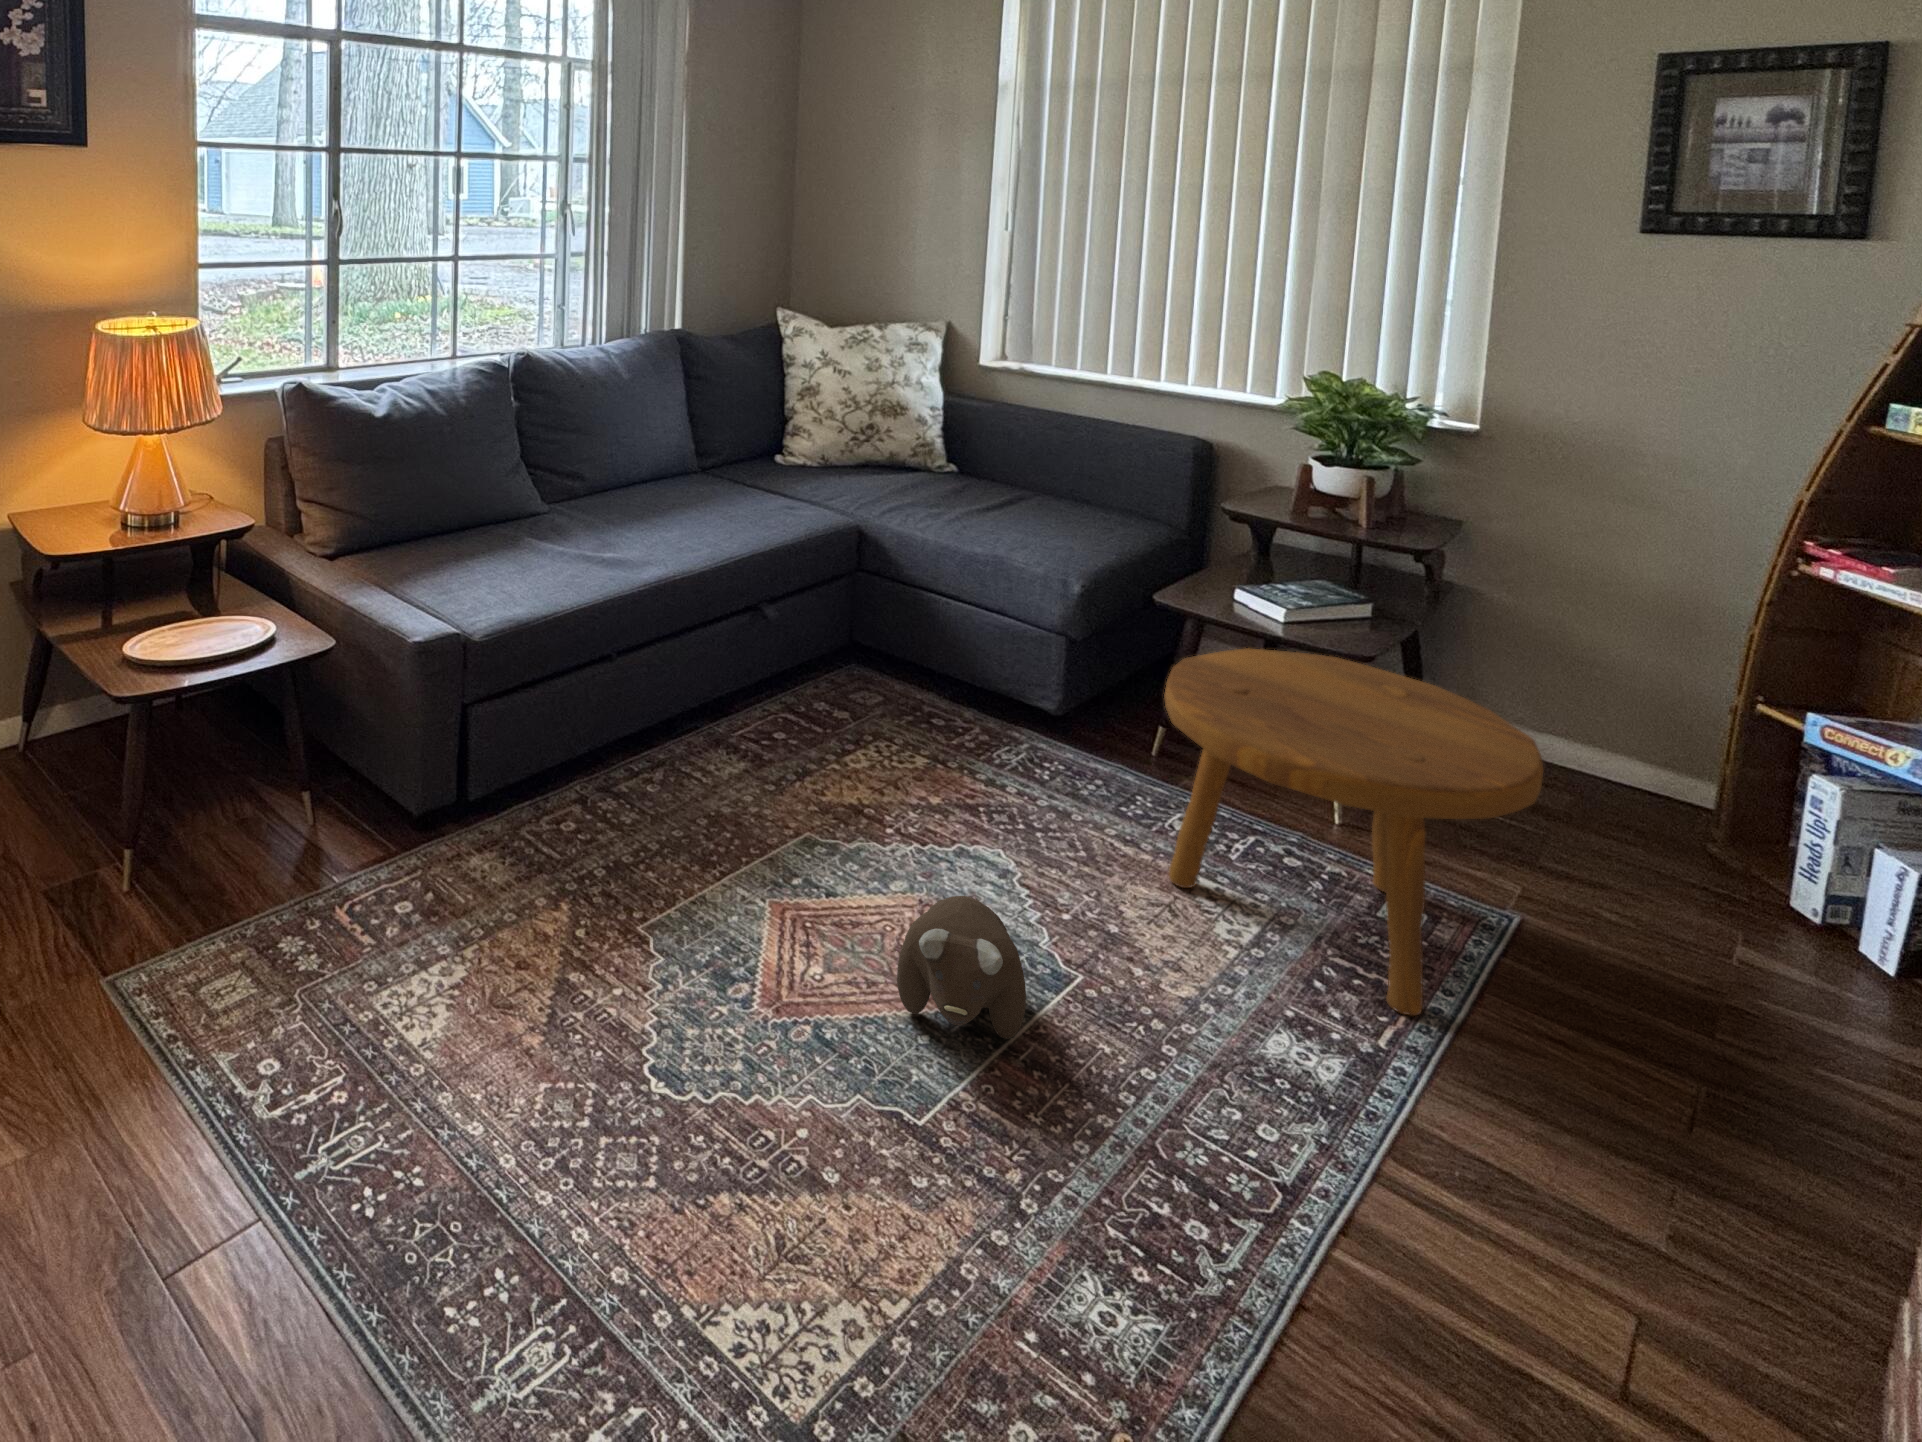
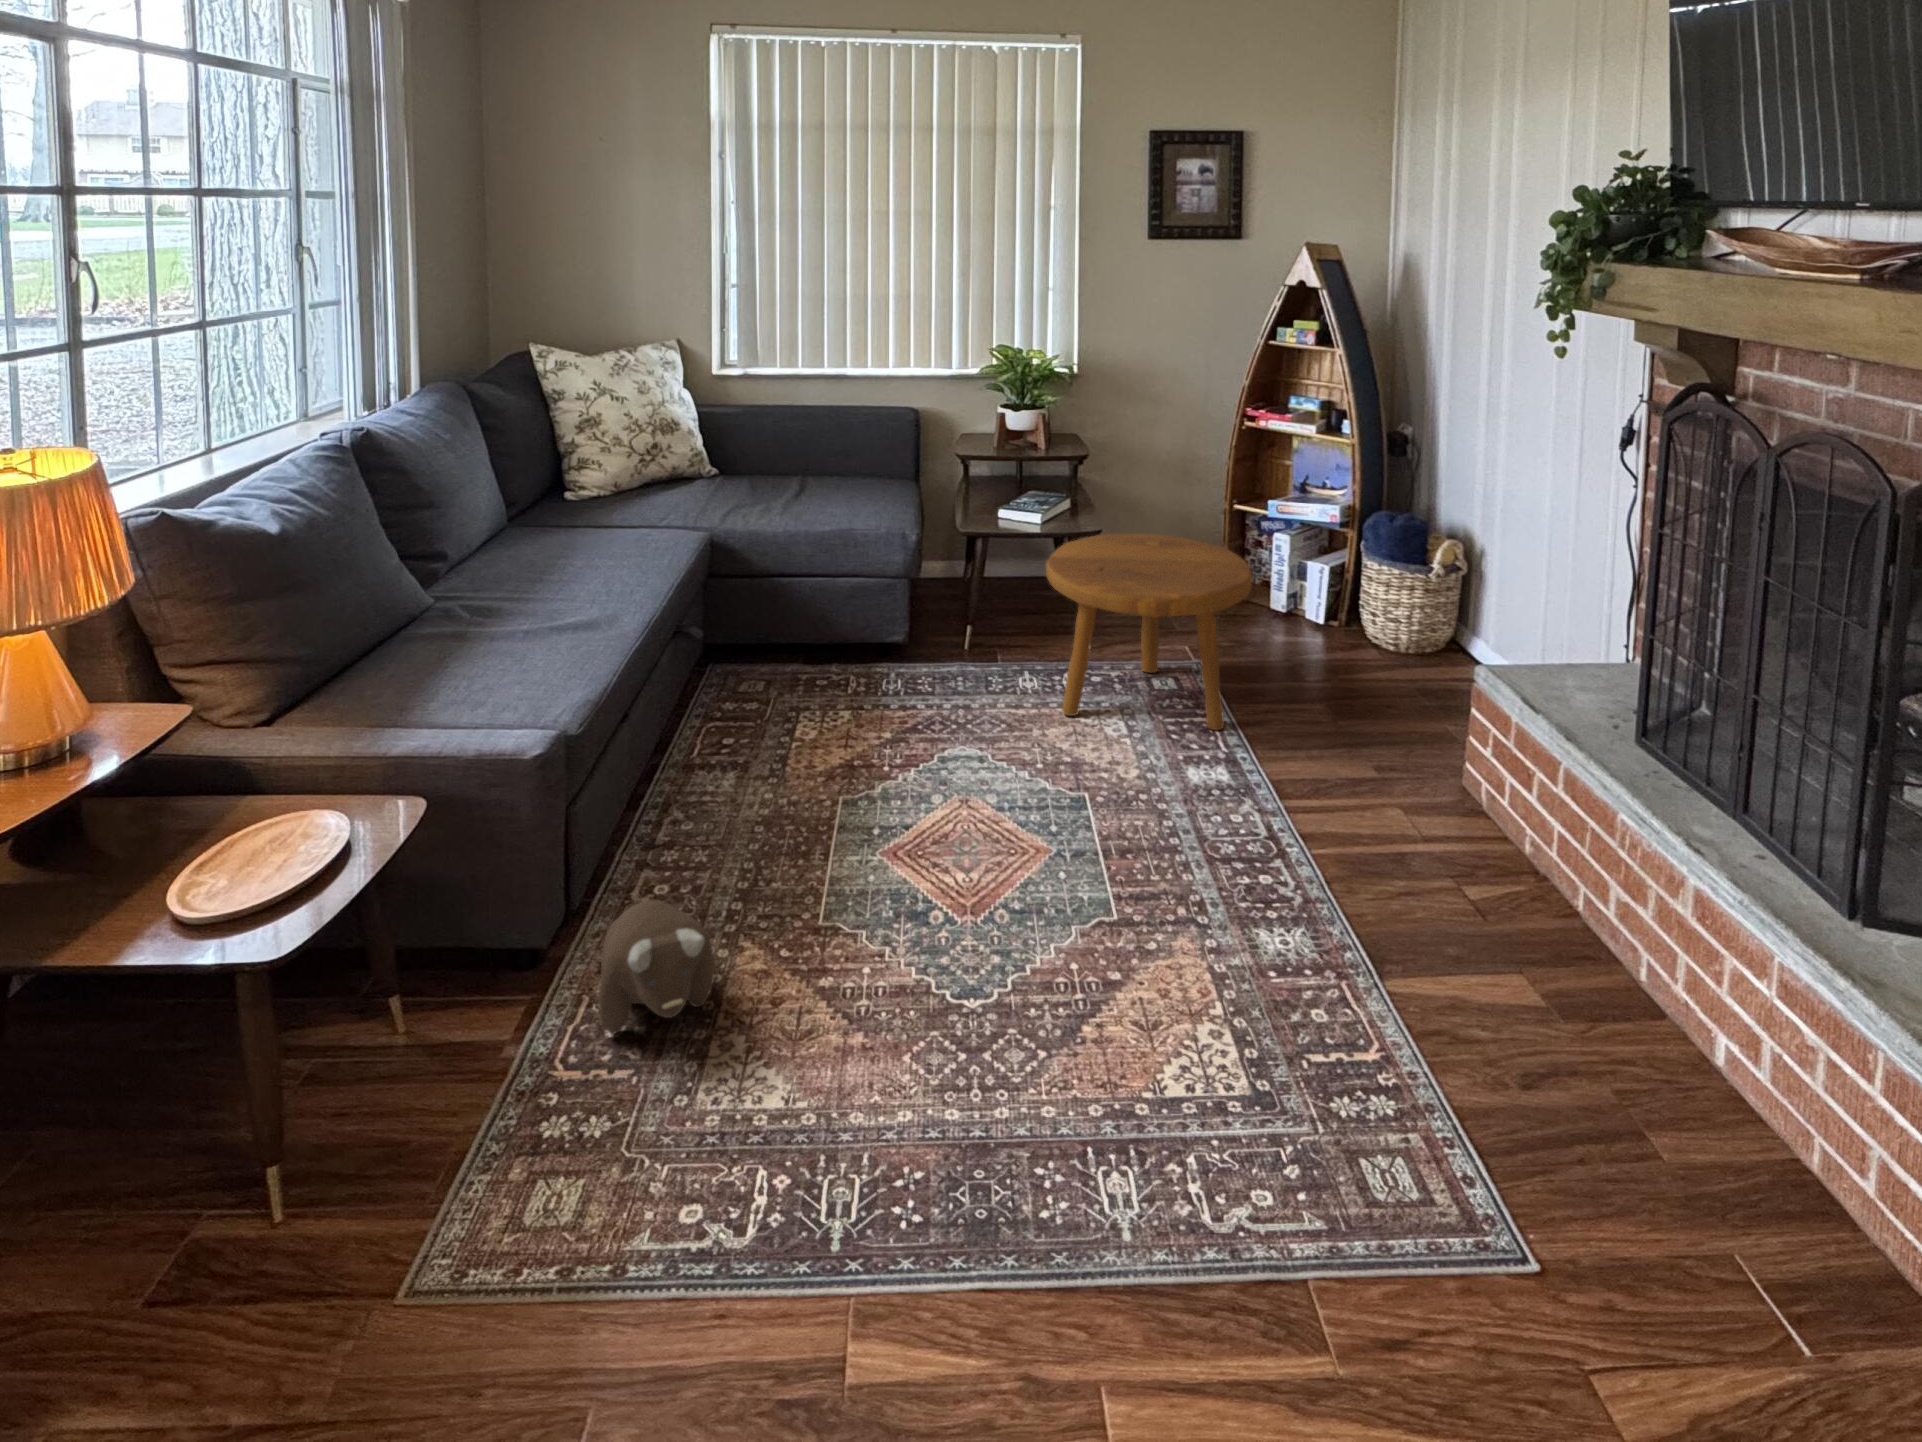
plush toy: present [897,896,1026,1039] -> present [598,900,715,1033]

